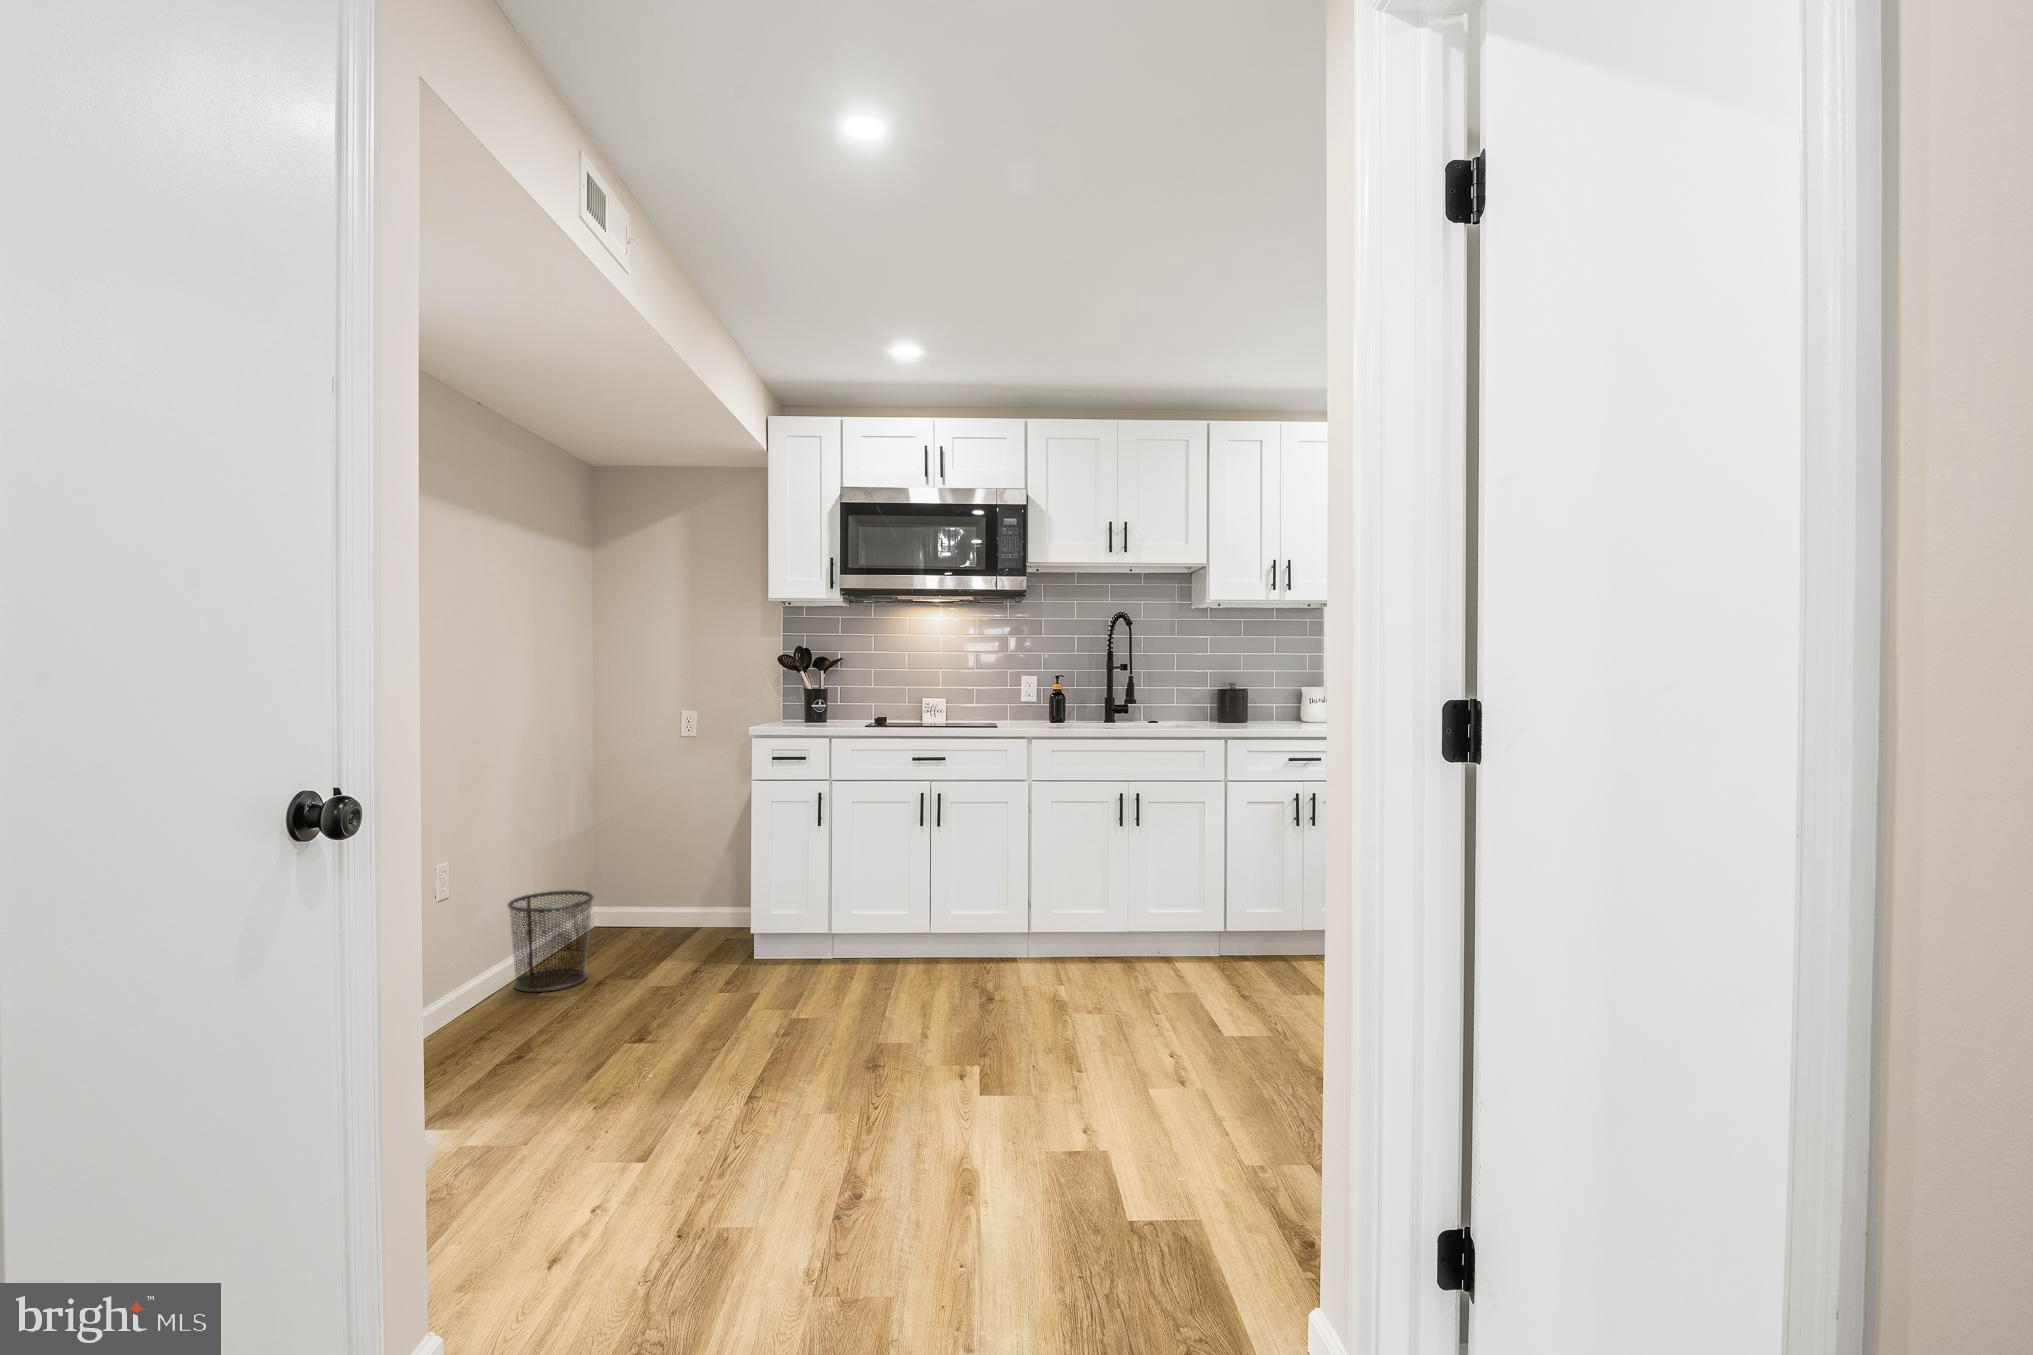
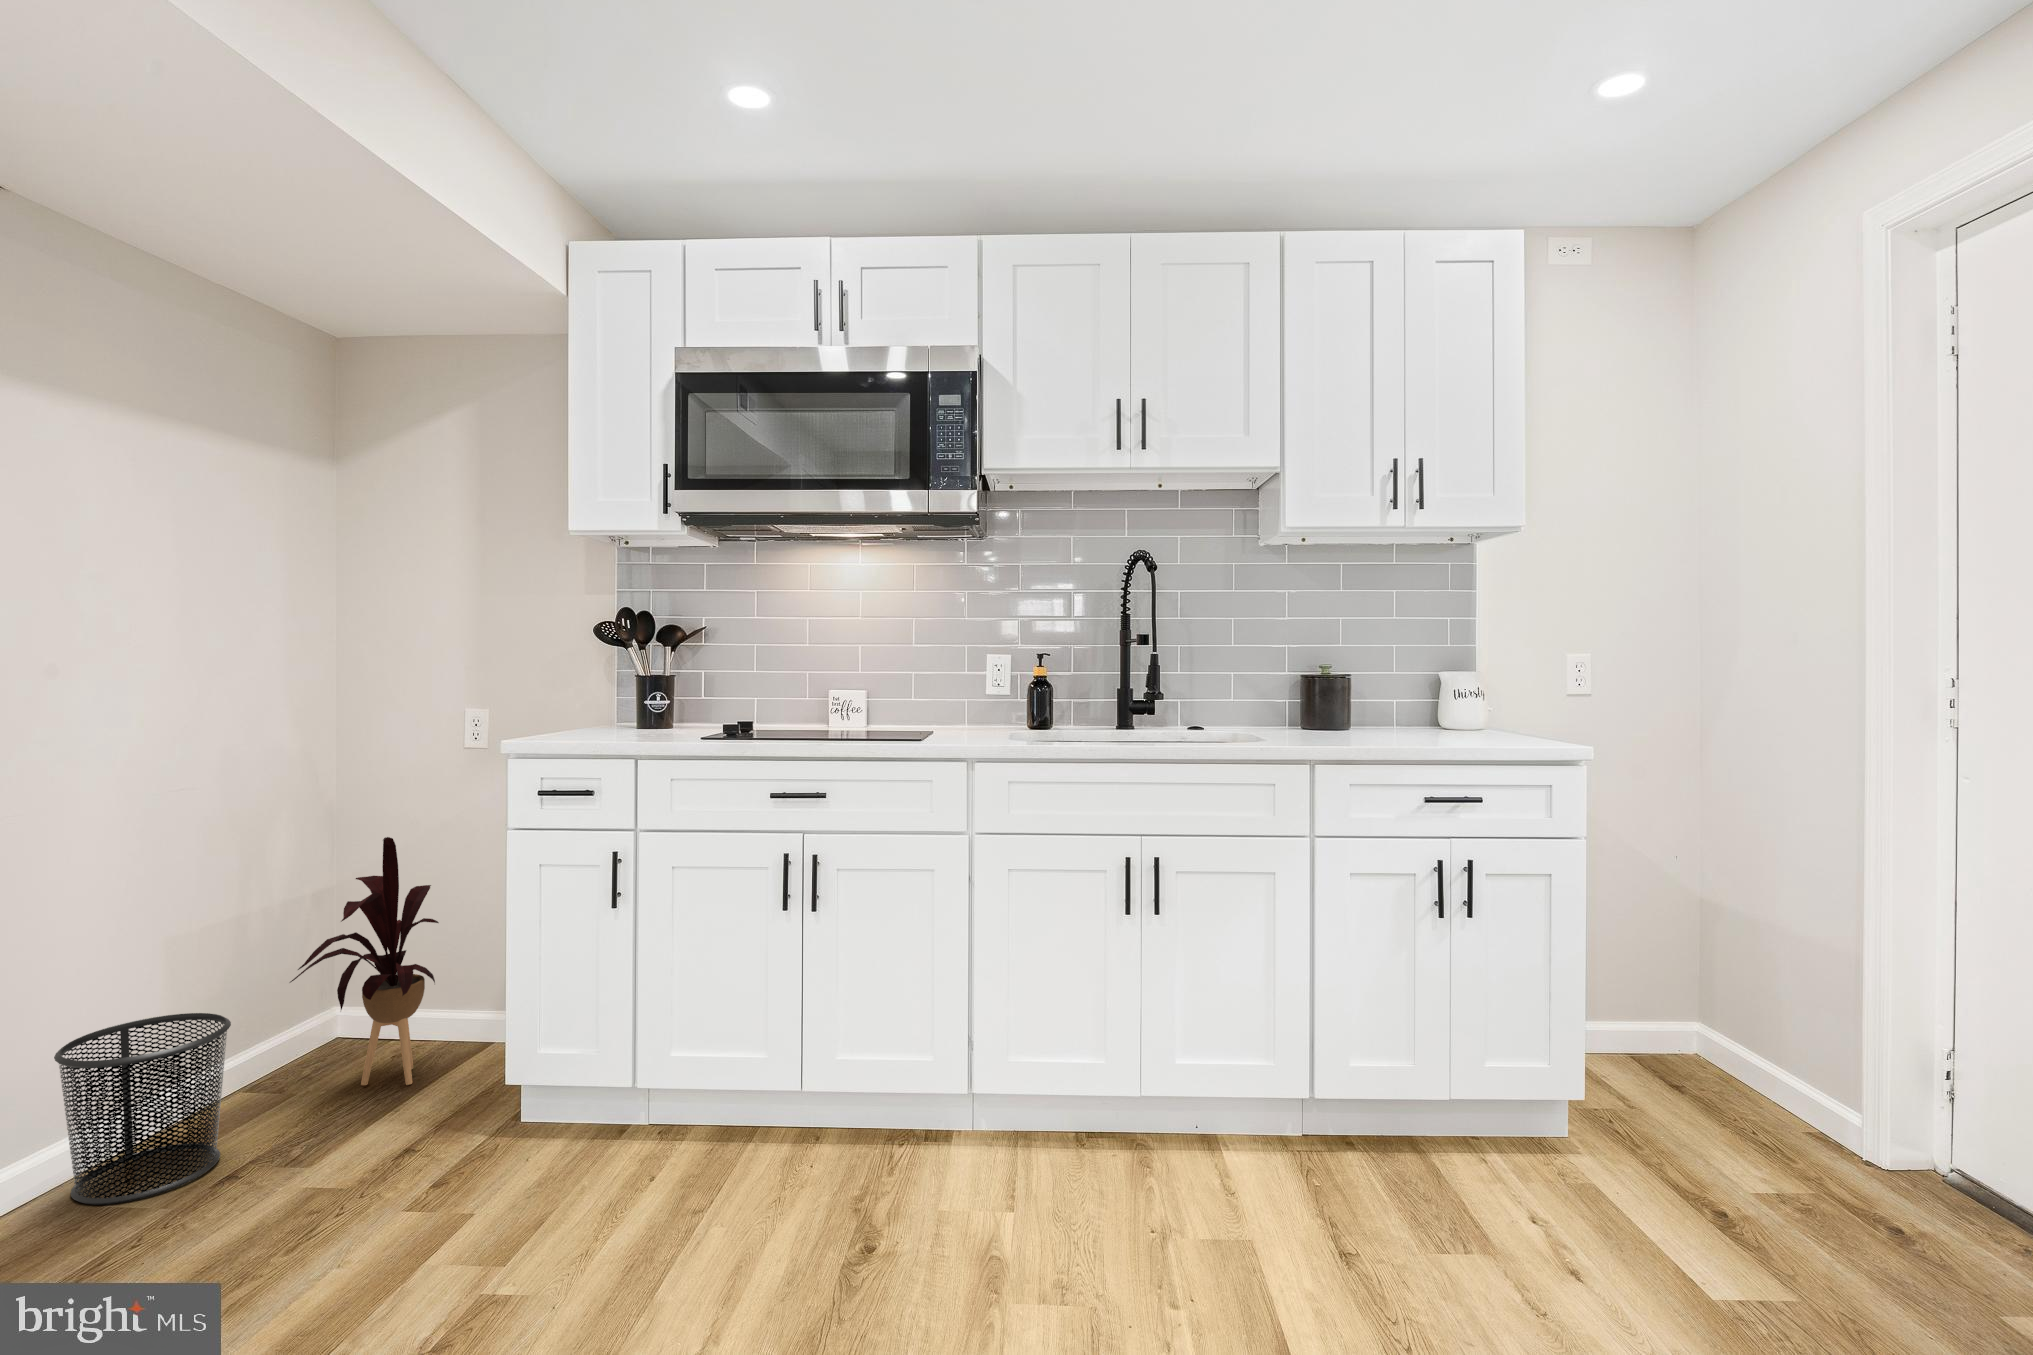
house plant: none [596,789,686,947] -> present [290,837,439,1085]

